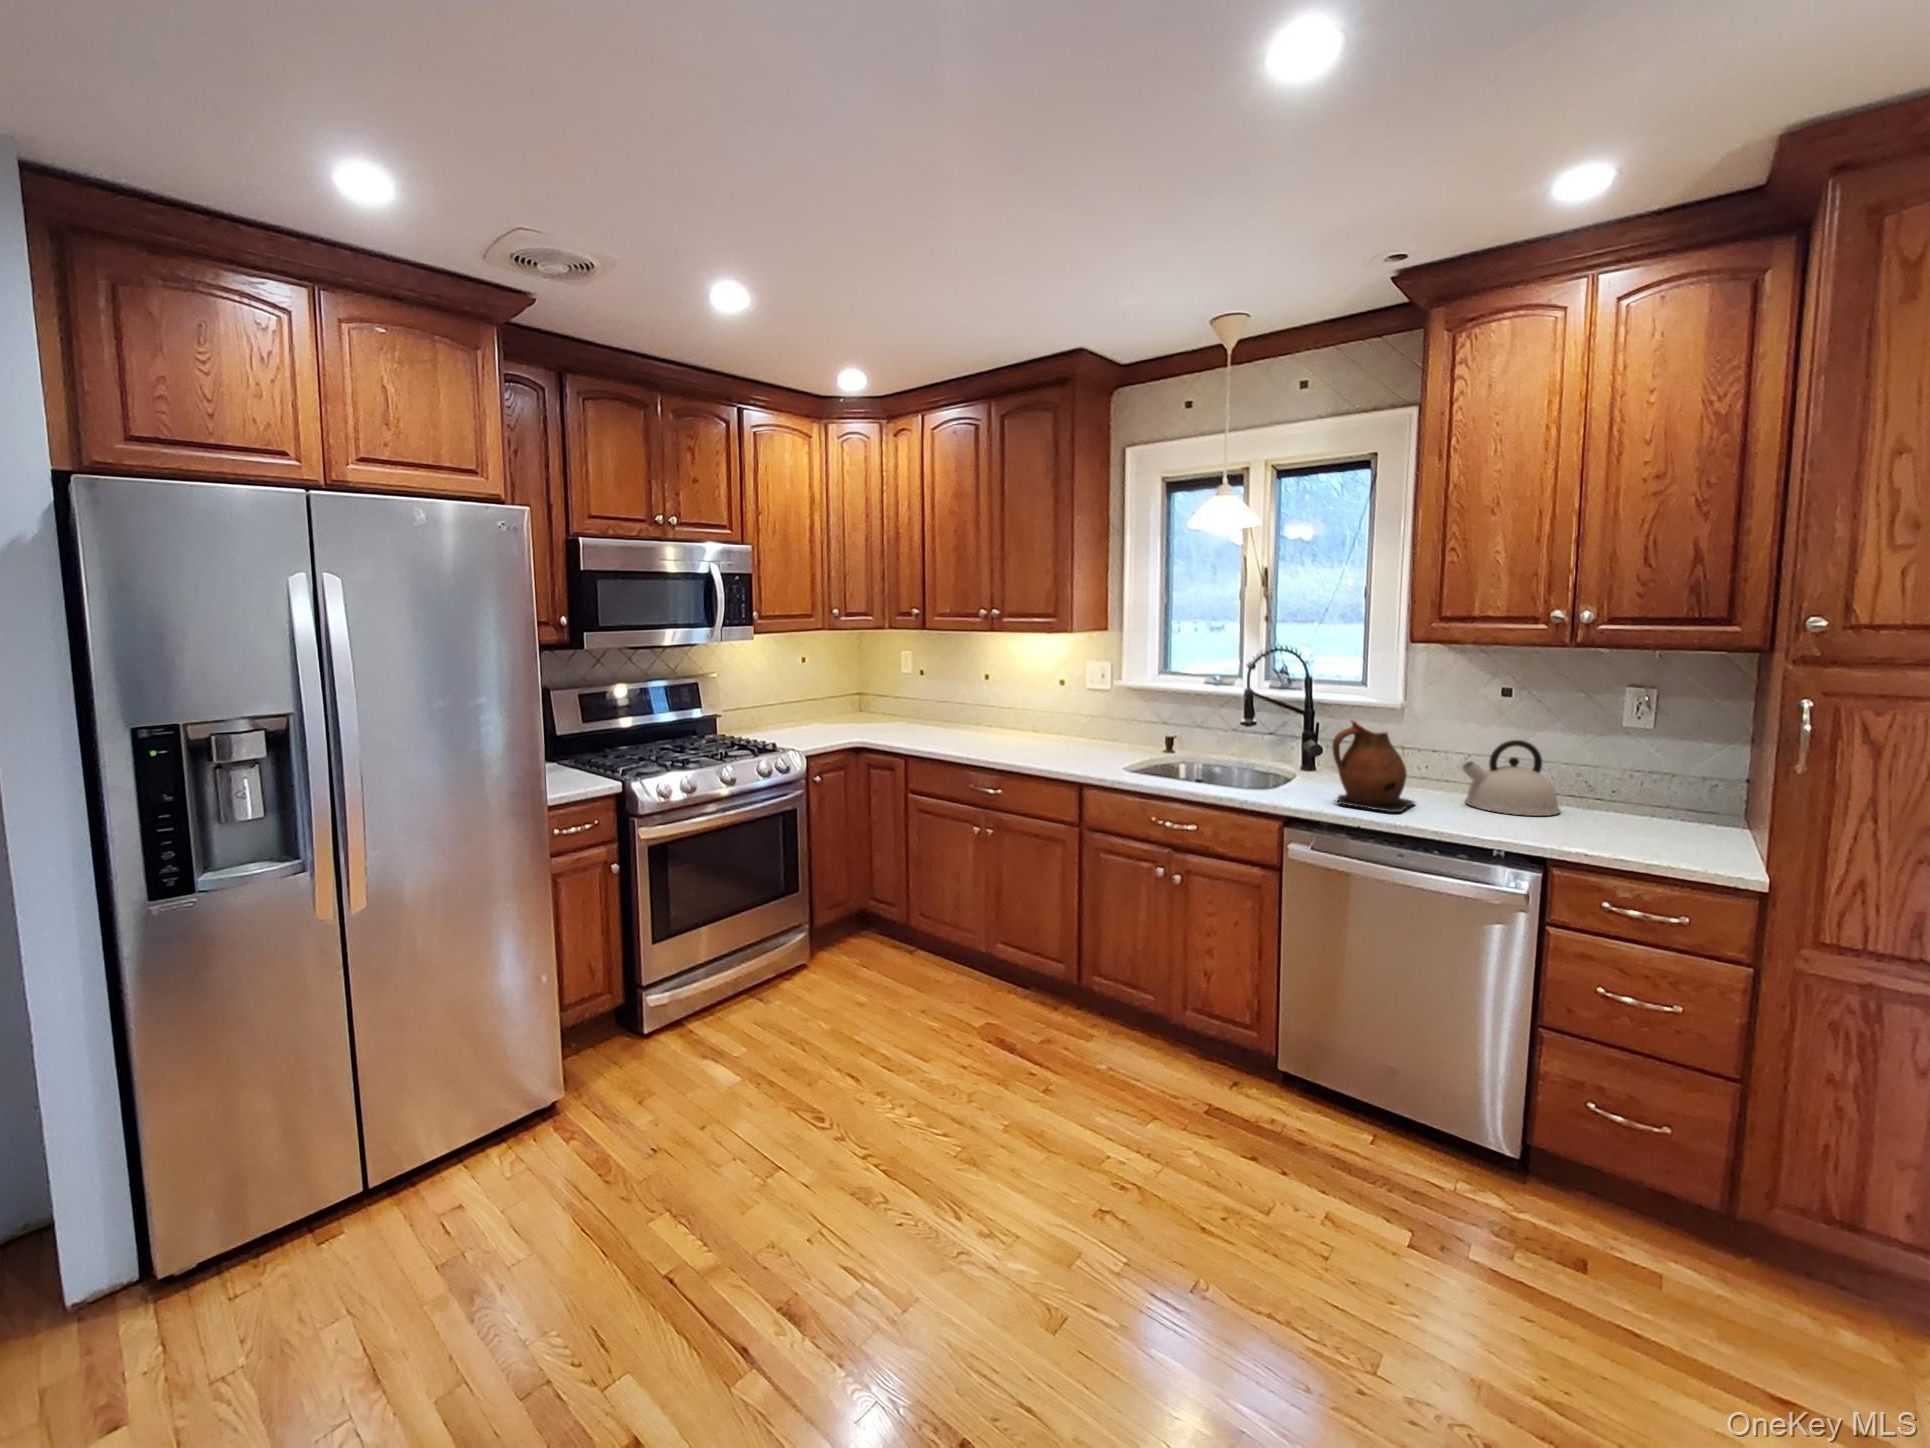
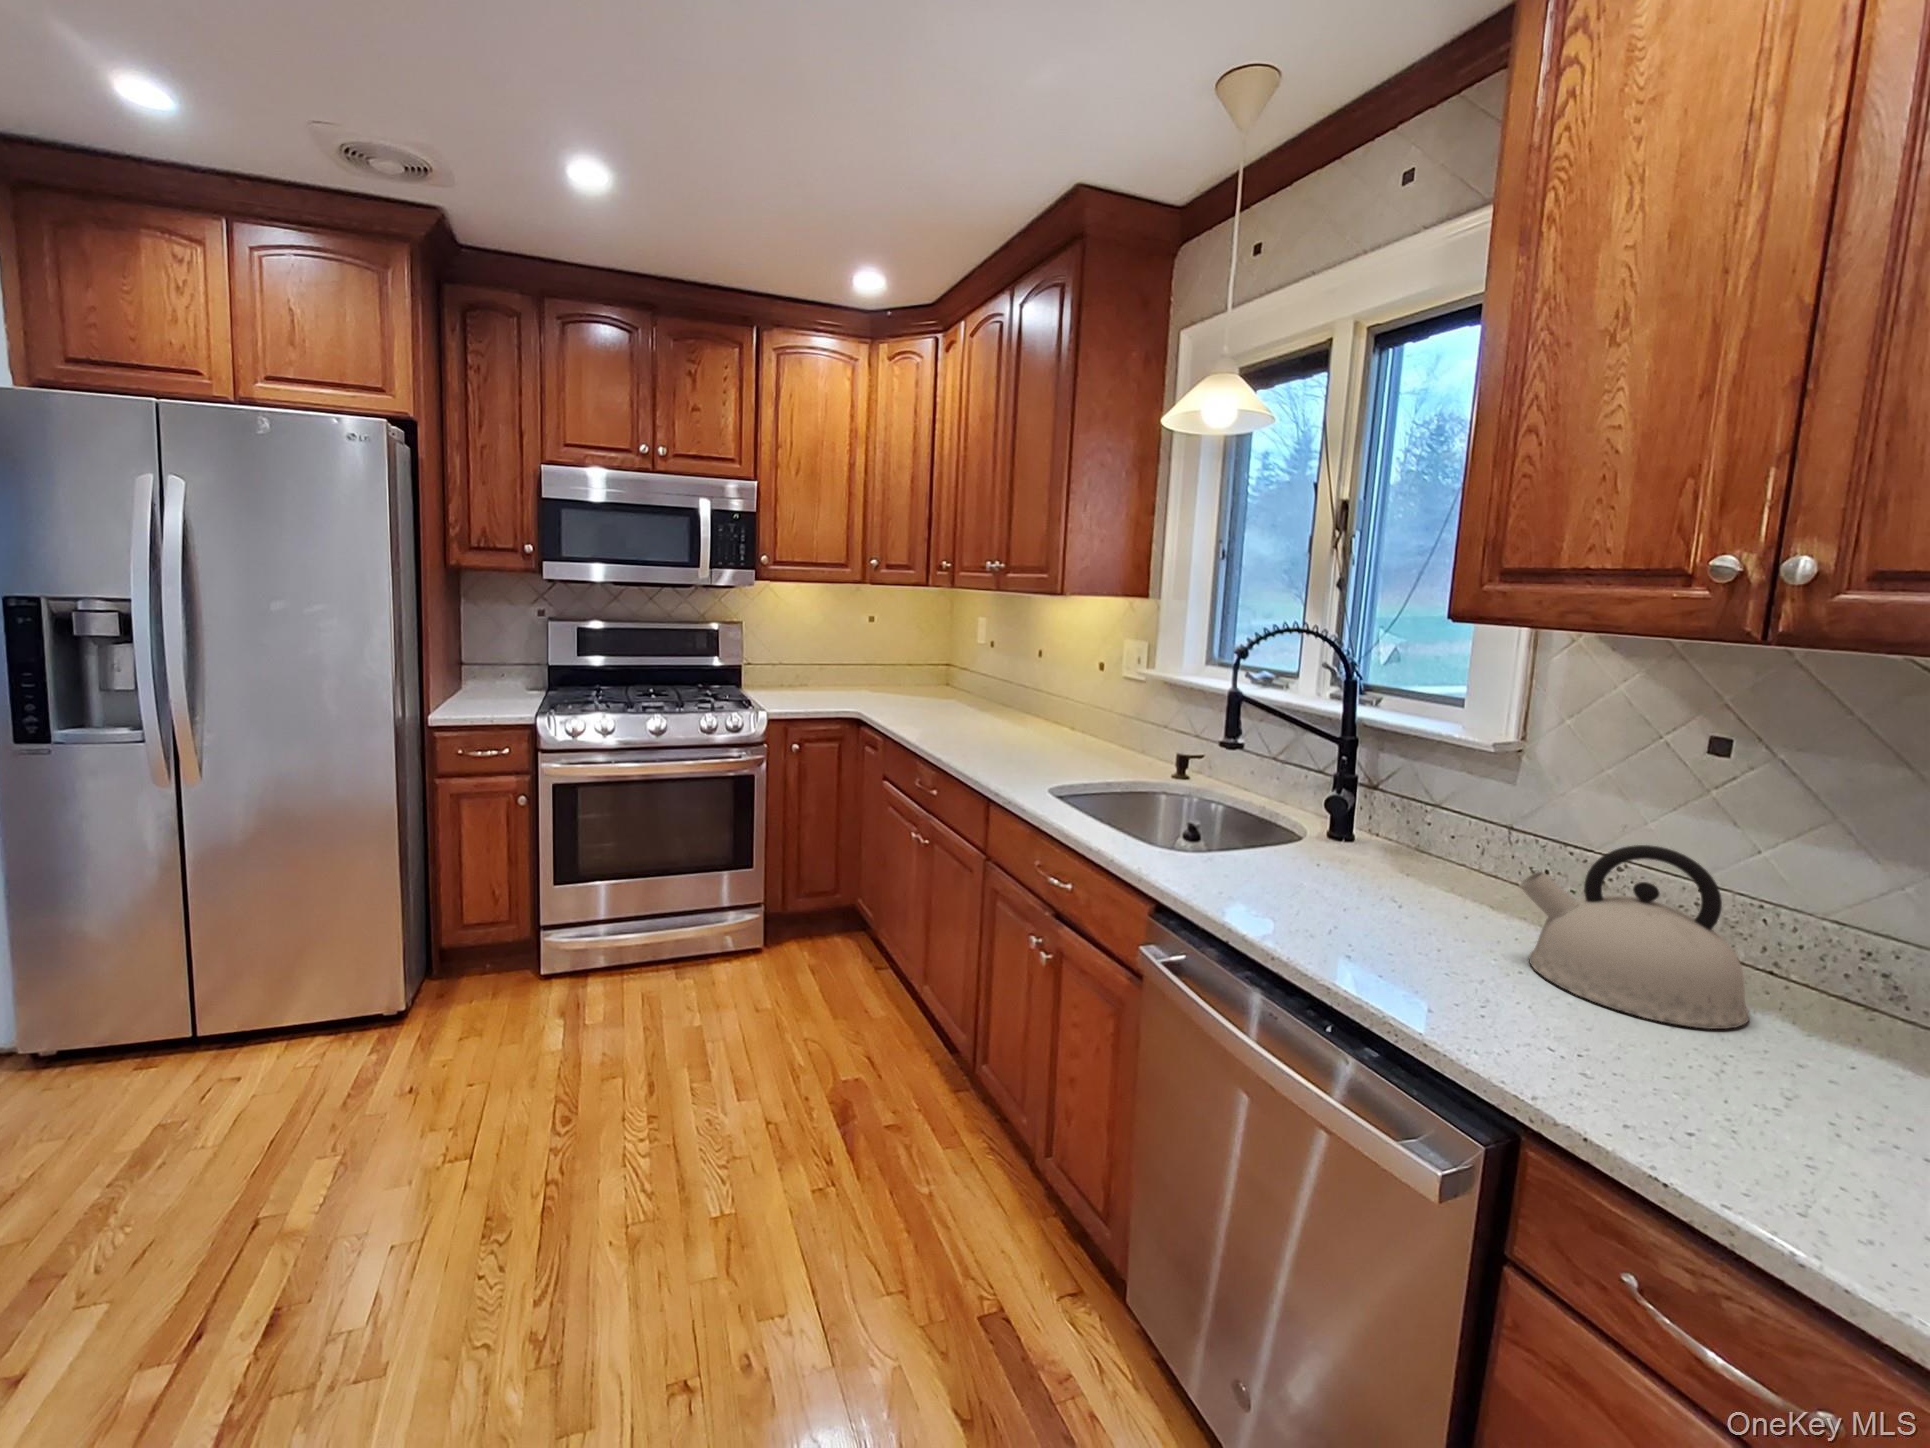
ceramic pitcher: present [1332,720,1415,812] -> none [1250,754,1412,936]

